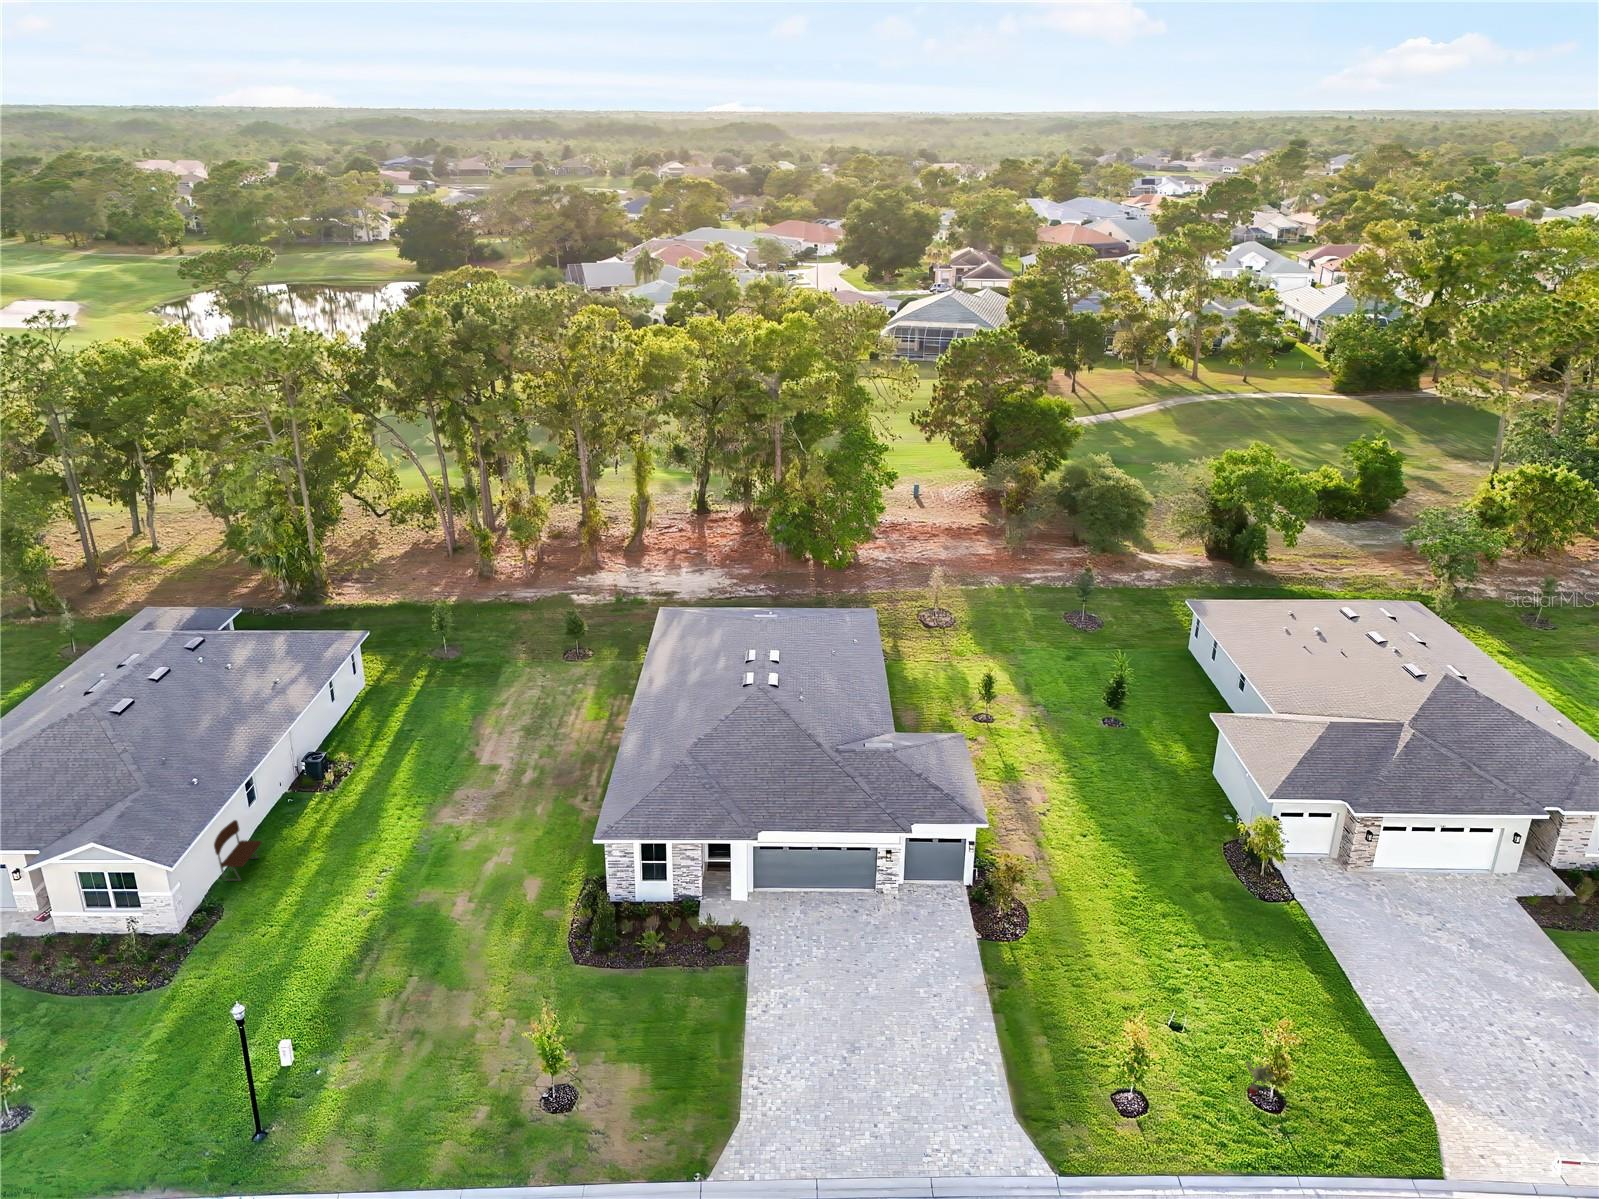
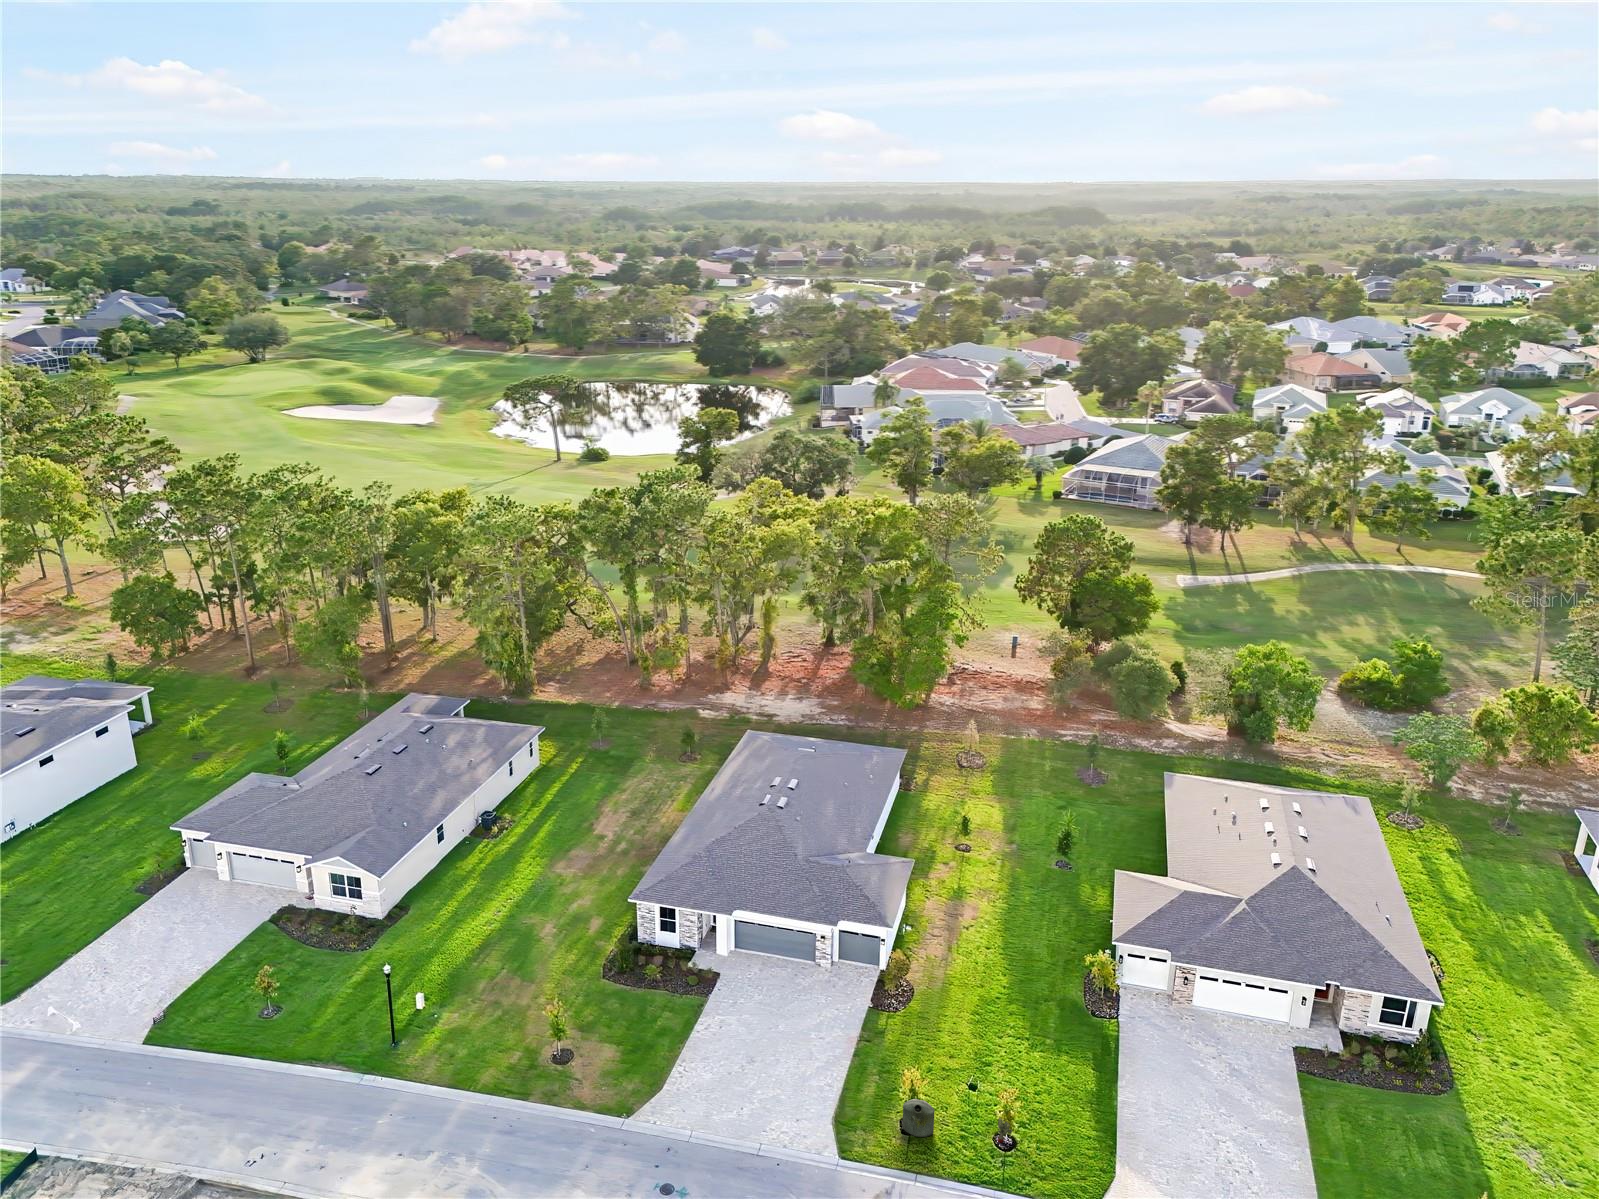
bench: present [214,820,262,881] -> none [411,851,442,891]
trash can: none [1114,1057,1166,1111] -> present [902,1099,935,1137]

